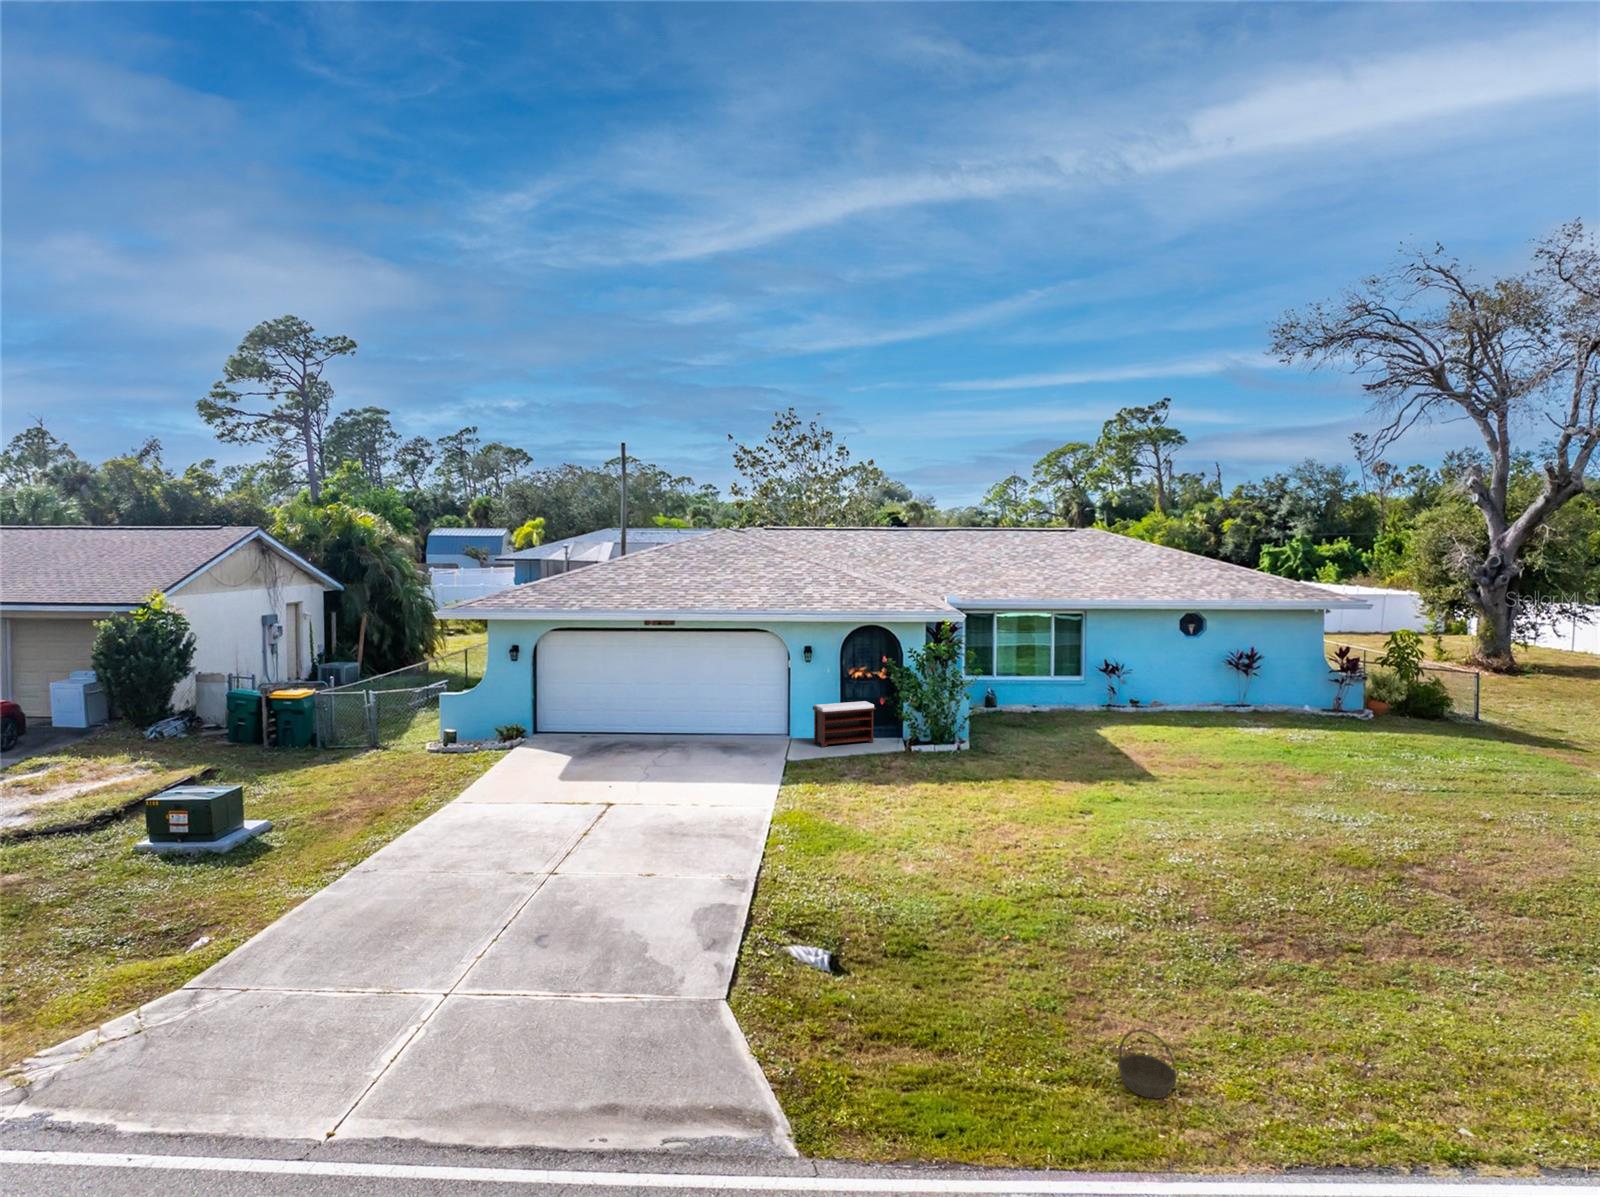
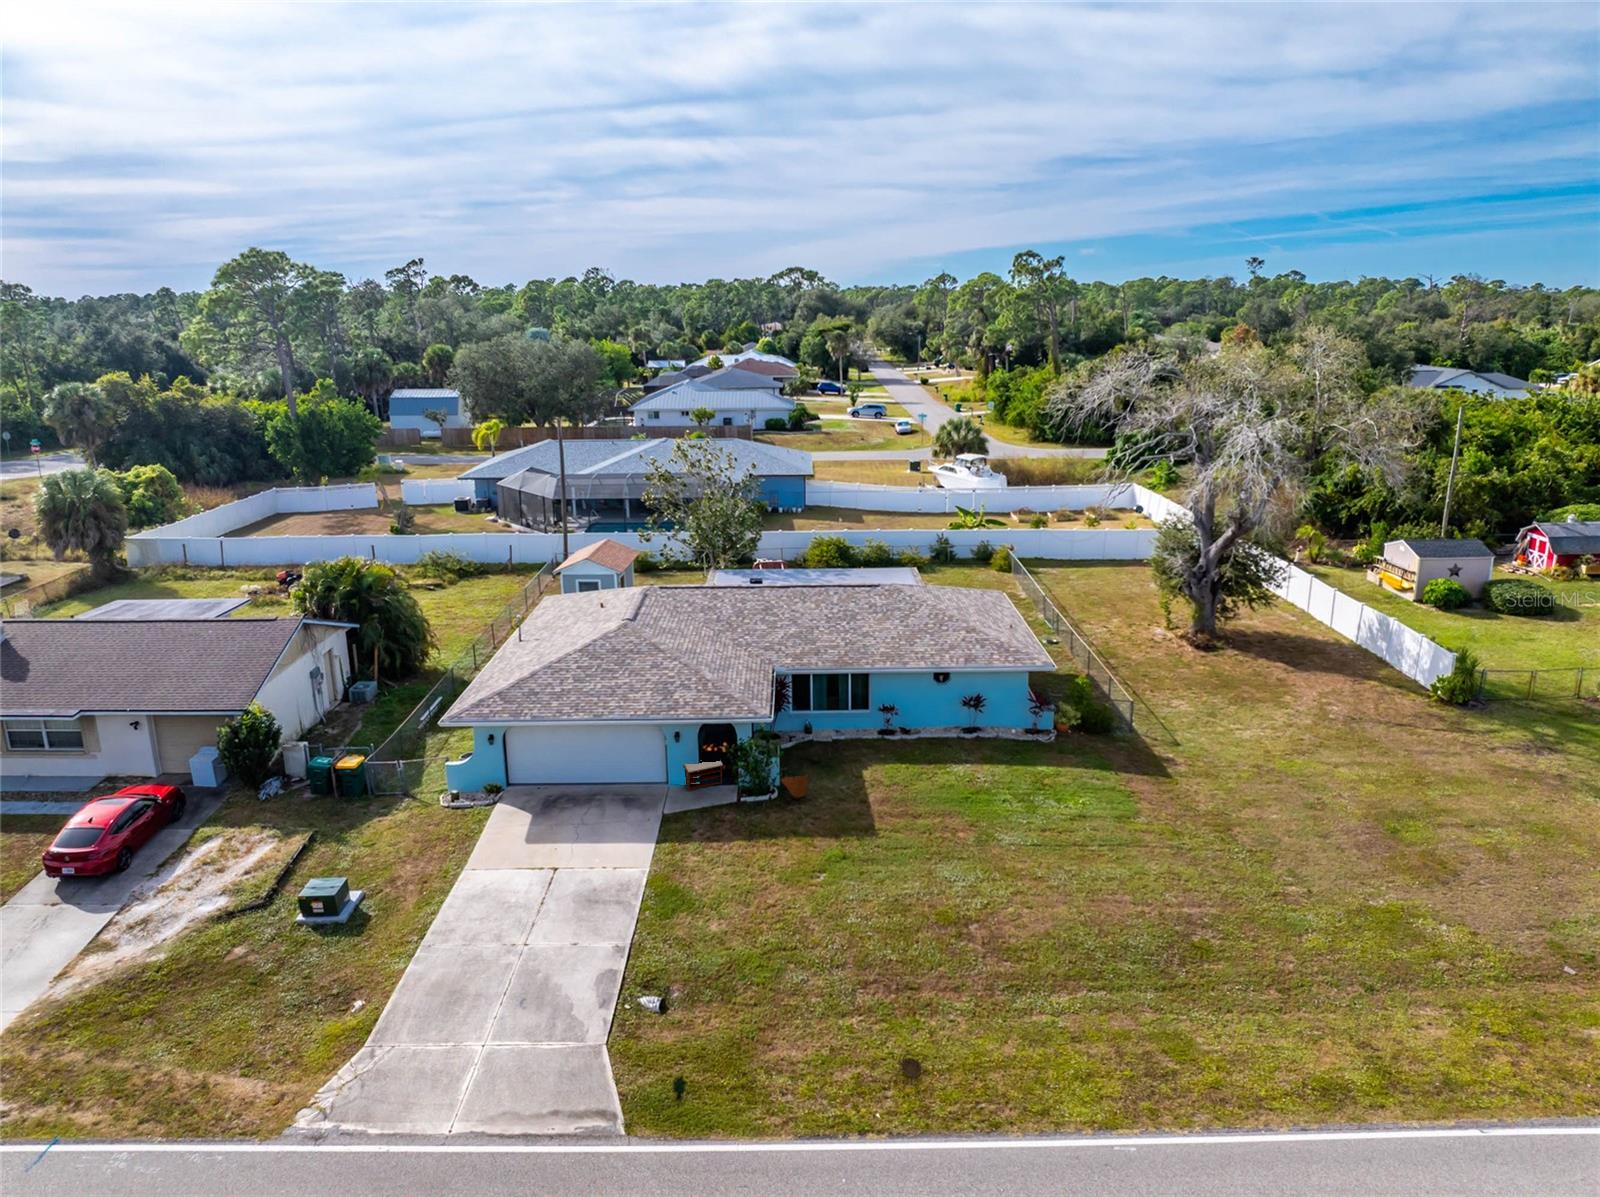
lounge chair: none [969,700,1022,758] -> present [781,774,809,800]
decorative plant: none [906,1013,956,1096] -> present [672,1076,688,1100]
basket: present [1118,1029,1177,1098] -> present [901,1054,922,1078]

